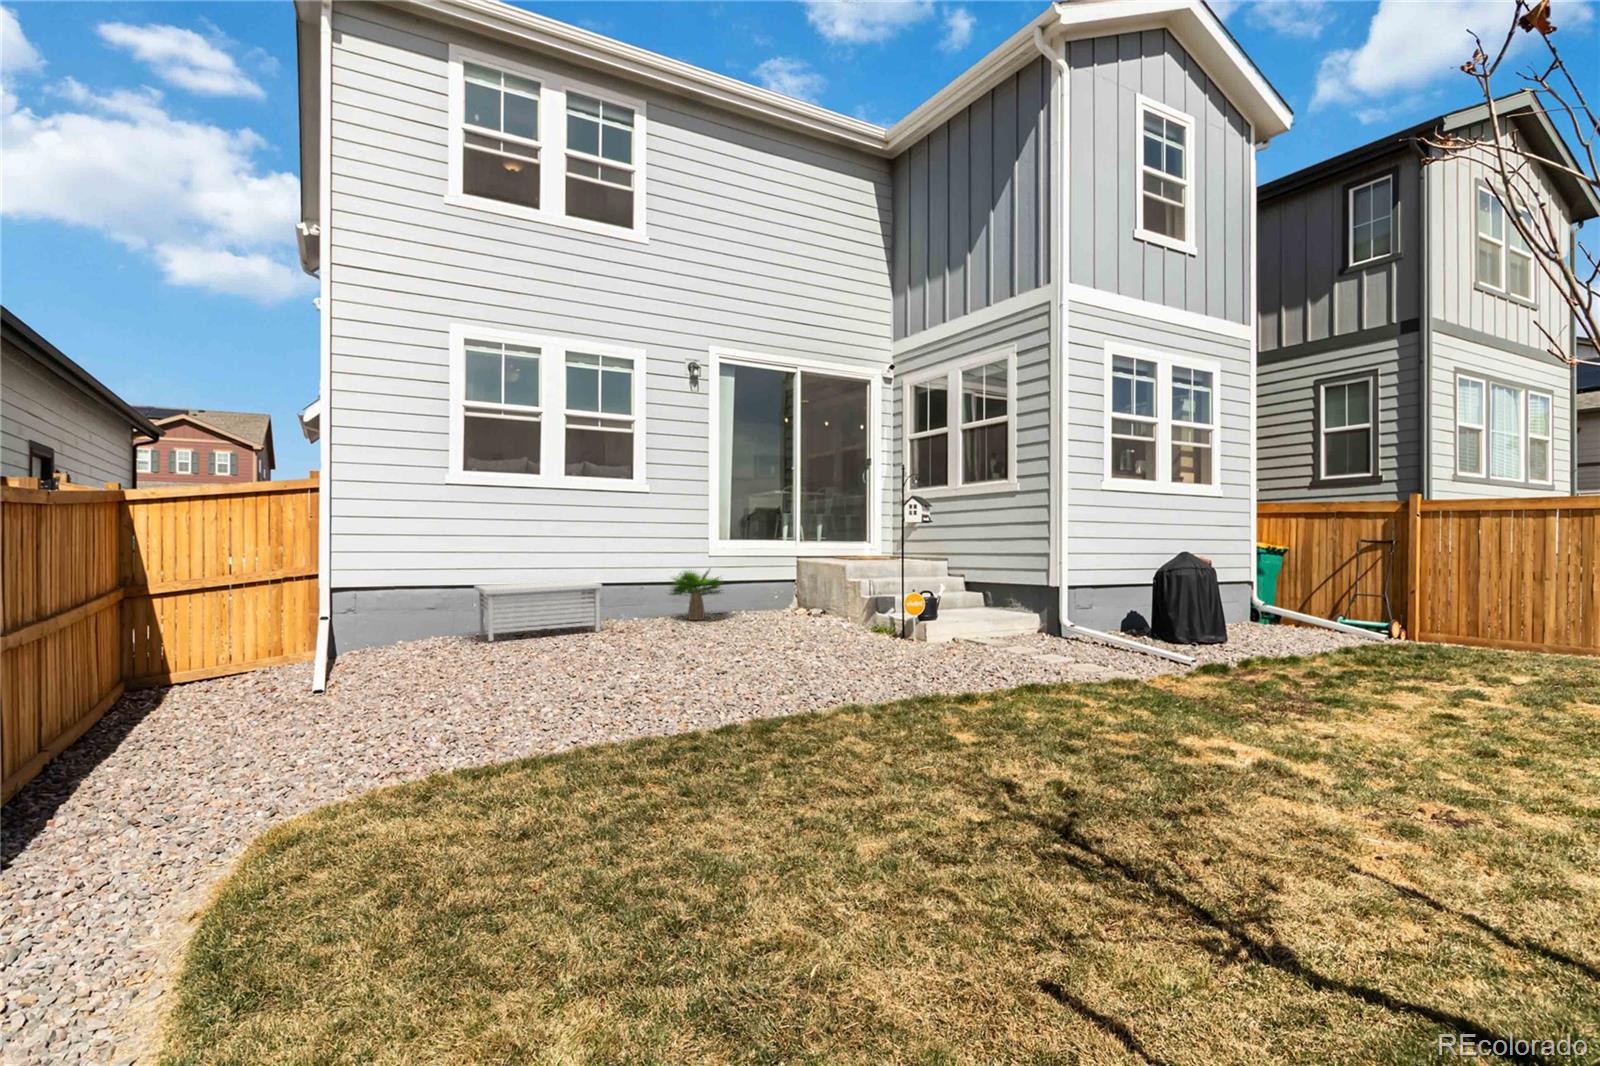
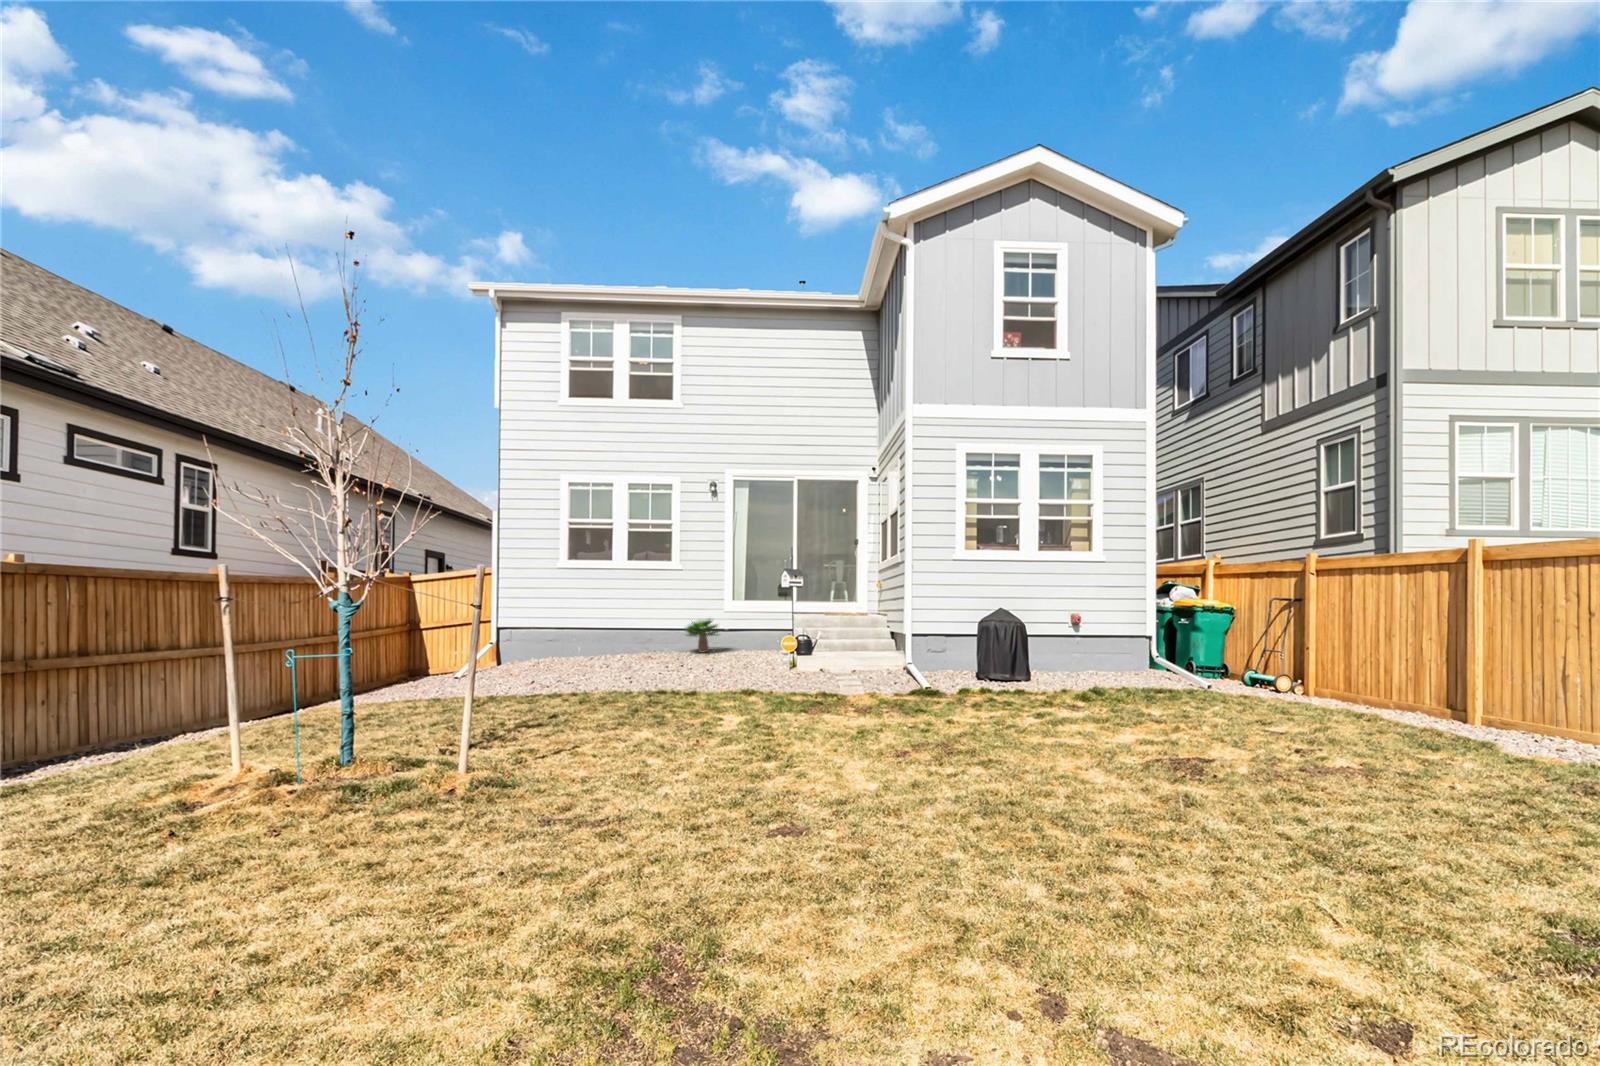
storage bench: present [474,580,602,641] -> none [563,625,637,660]

